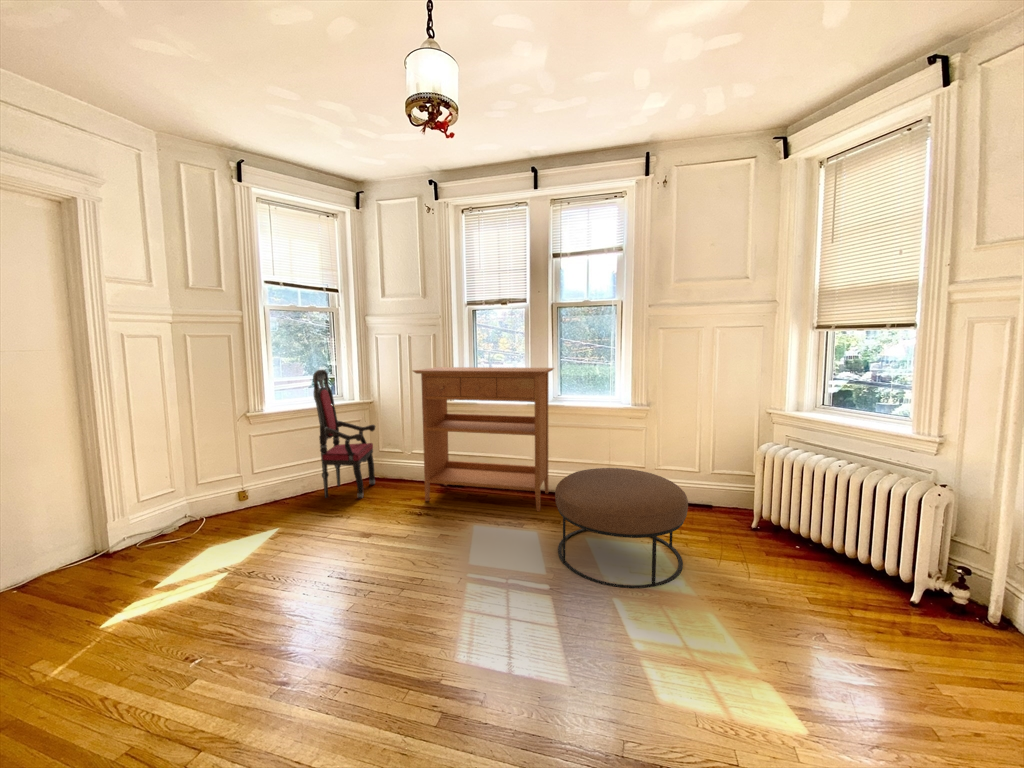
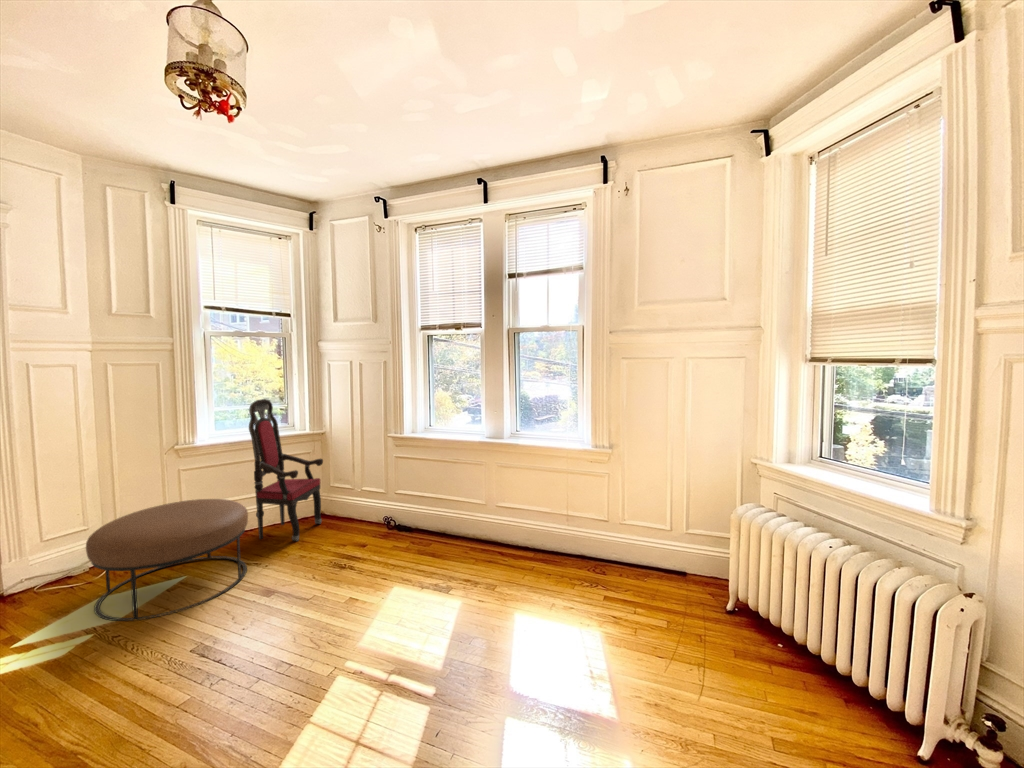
console table: present [413,367,554,511] -> none [346,398,508,570]
ottoman: present [555,468,688,588] -> present [86,499,248,621]

